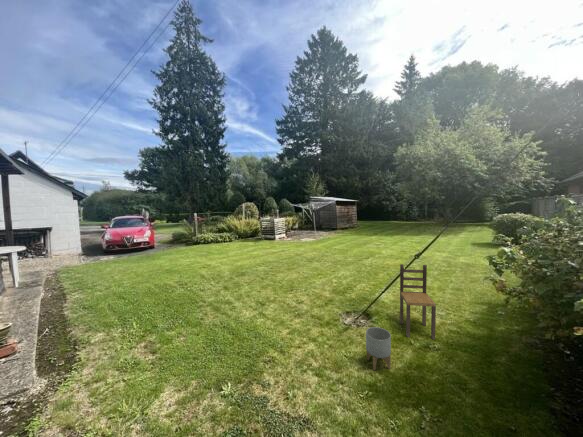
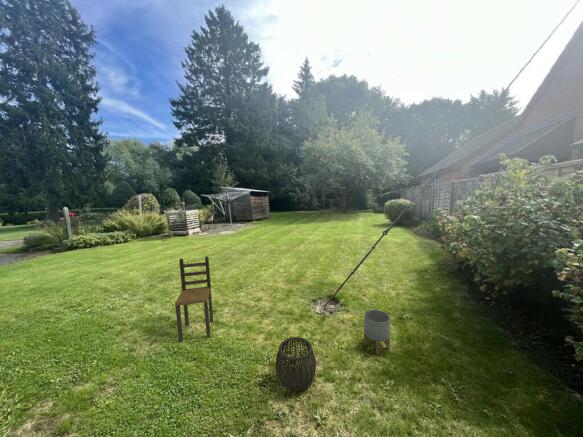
chair: present [400,264,436,339] -> present [175,256,213,342]
woven basket: none [276,333,309,376] -> present [275,337,316,392]

